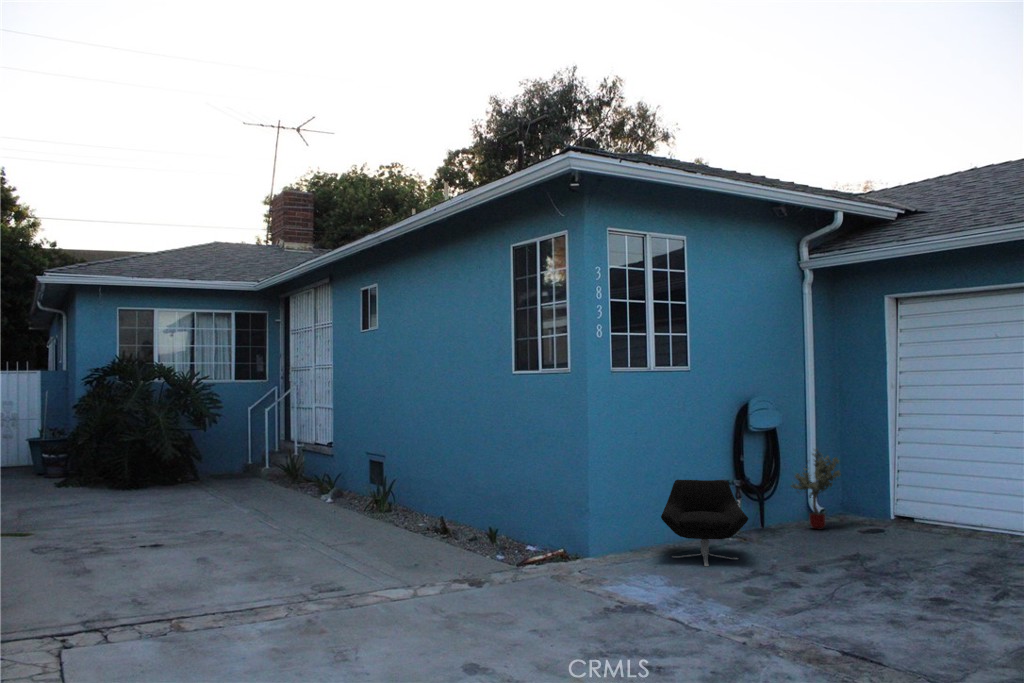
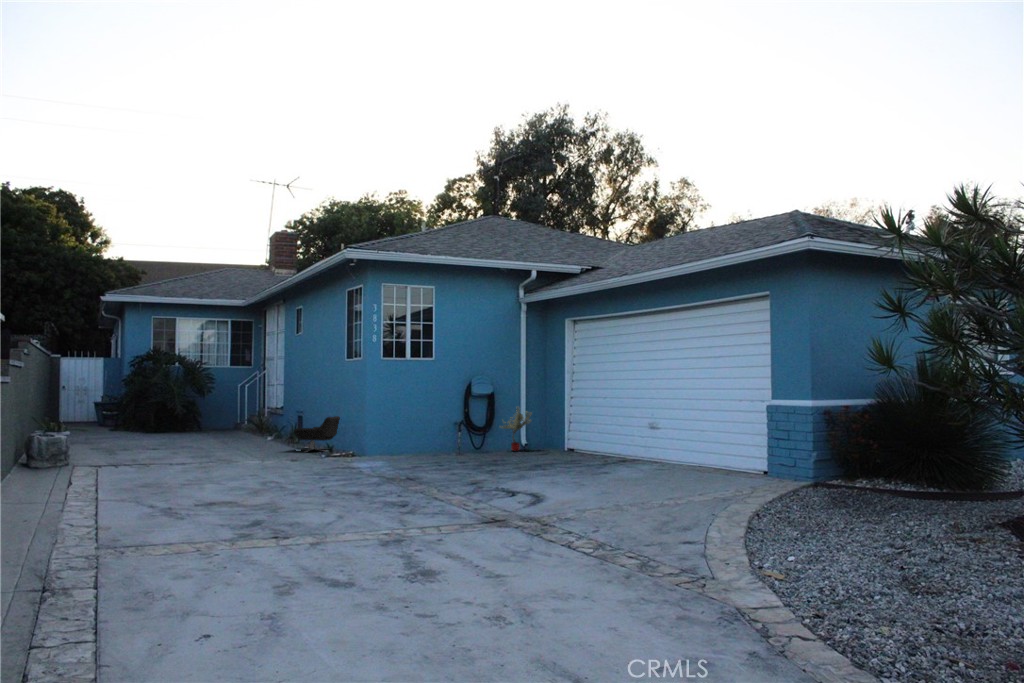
lounge chair: present [661,480,748,567] -> present [294,416,340,451]

